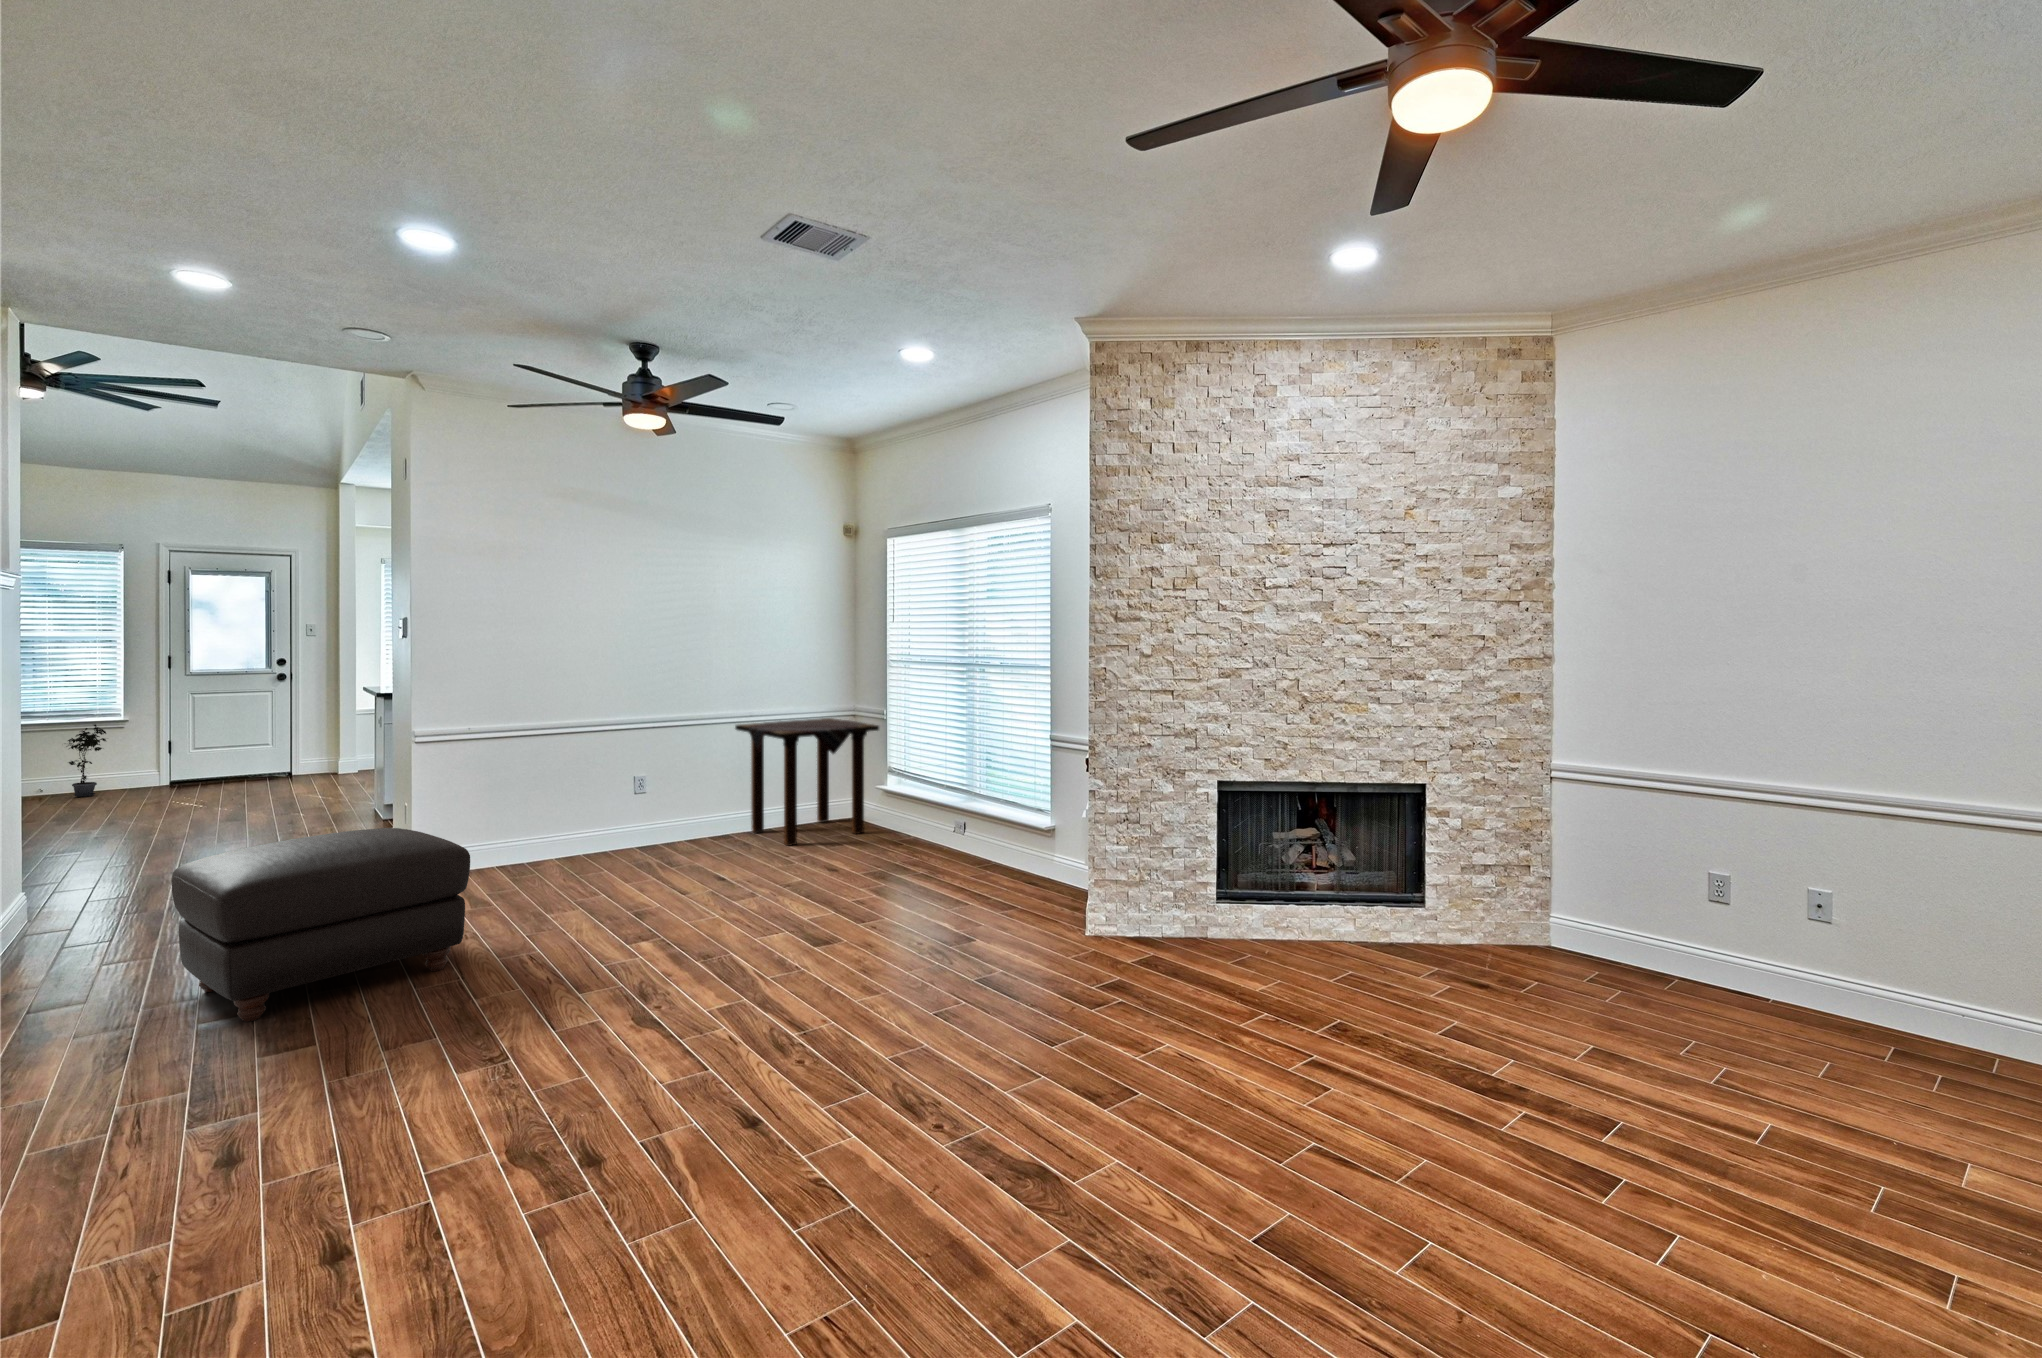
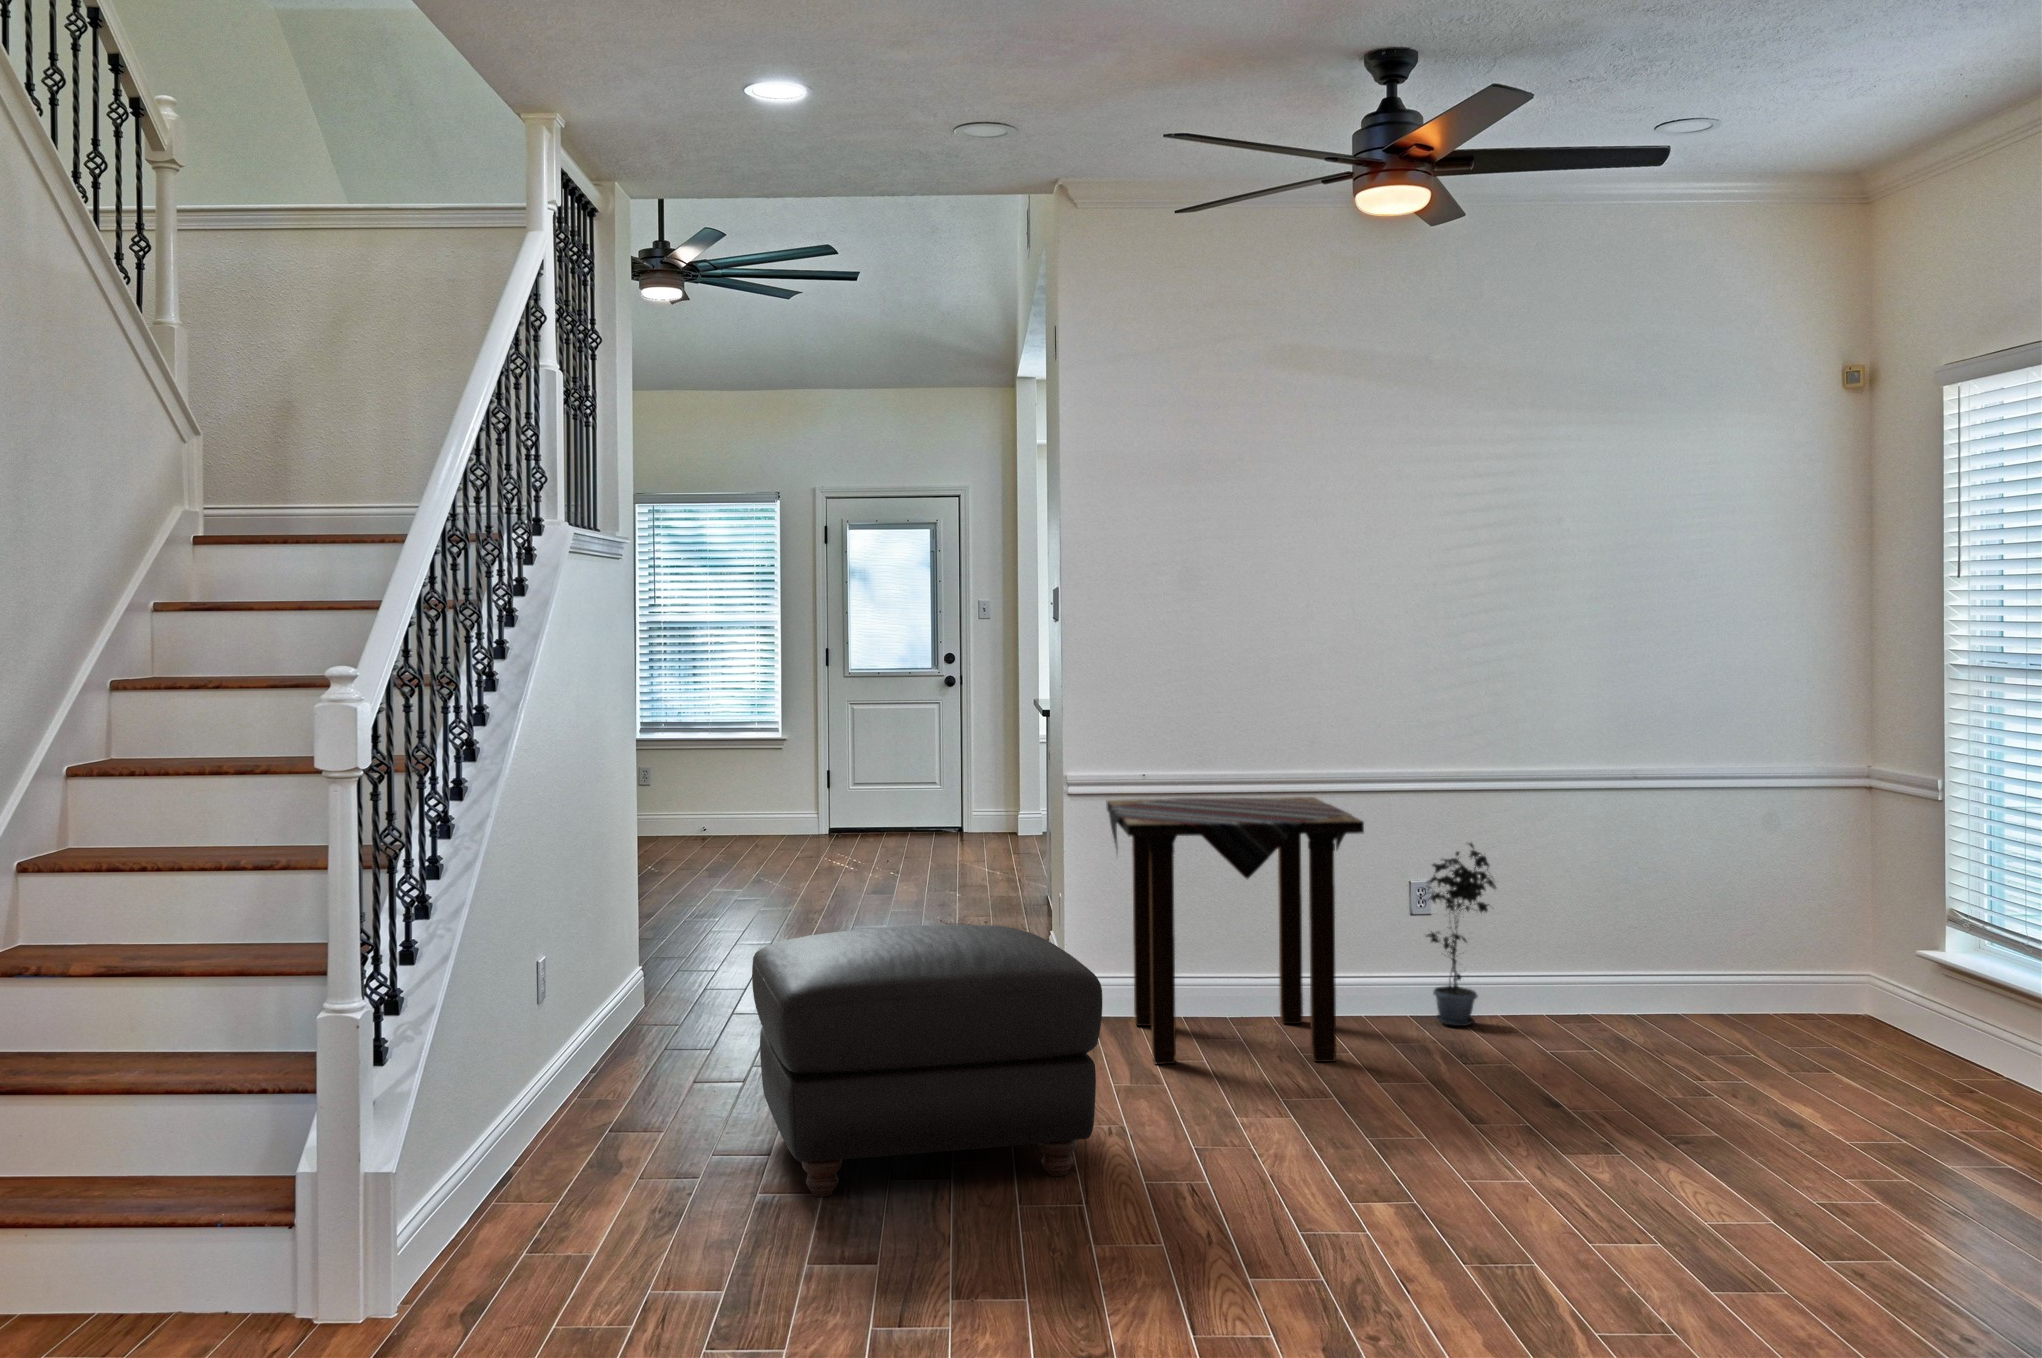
side table: present [735,718,879,846] -> present [1107,797,1364,1064]
potted plant: present [68,724,106,797] -> present [1420,843,1496,1026]

